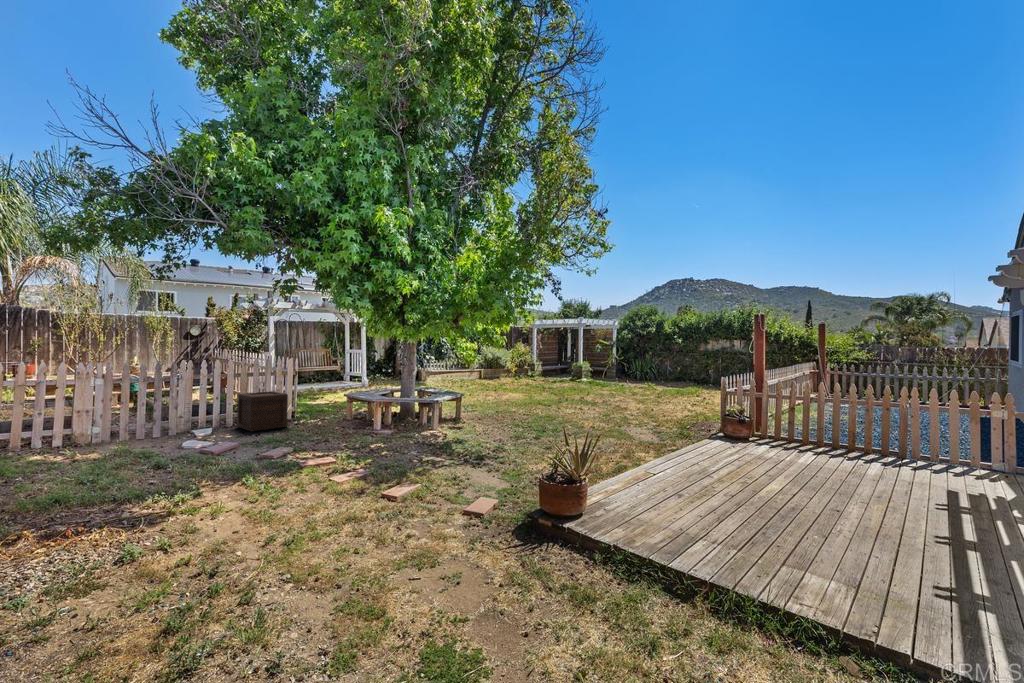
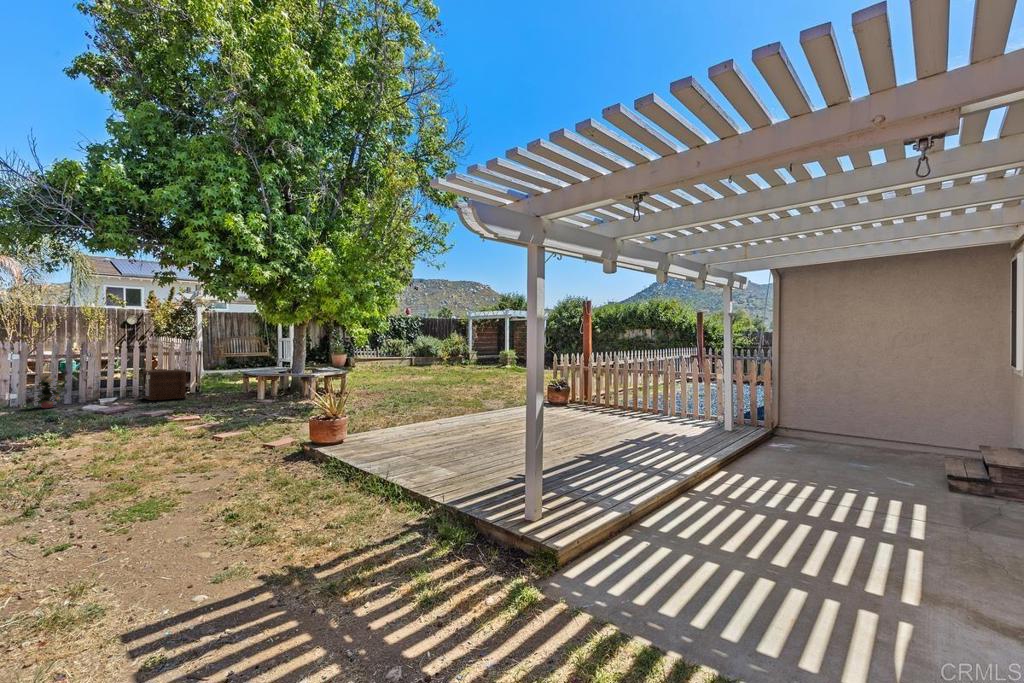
decorative plant: none [115,404,154,446] -> present [33,375,61,408]

